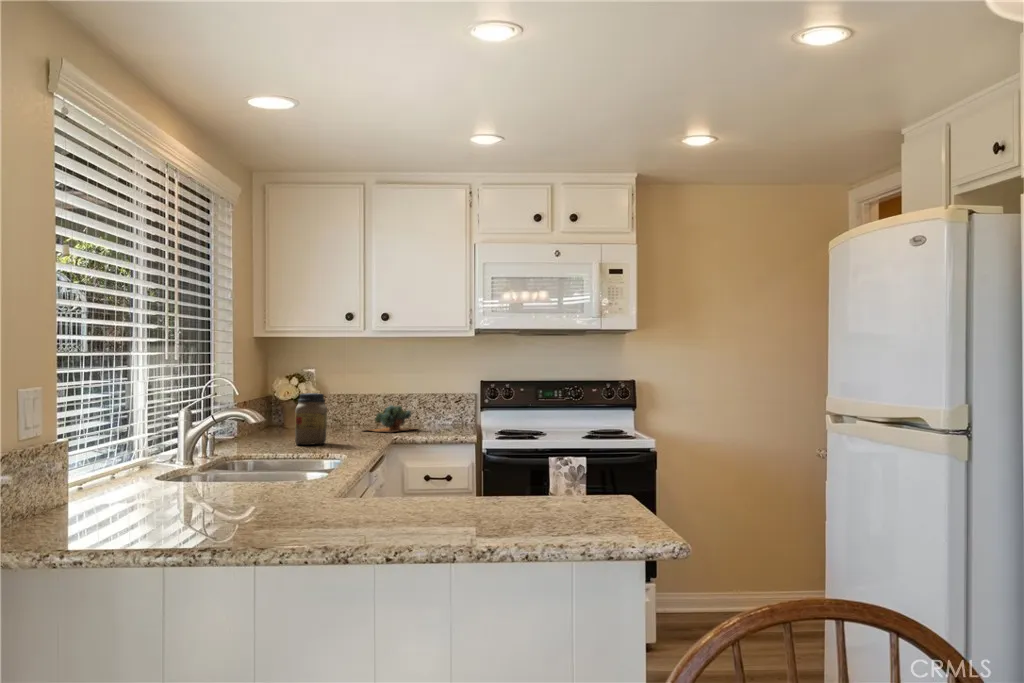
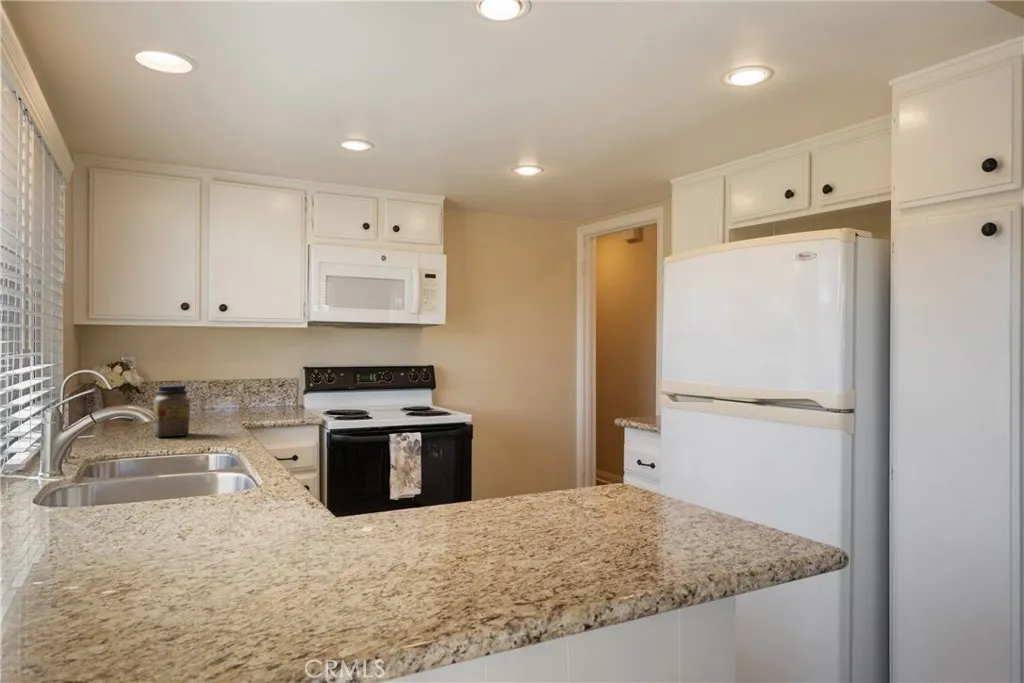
succulent plant: present [371,405,412,432] -> none [194,390,250,417]

